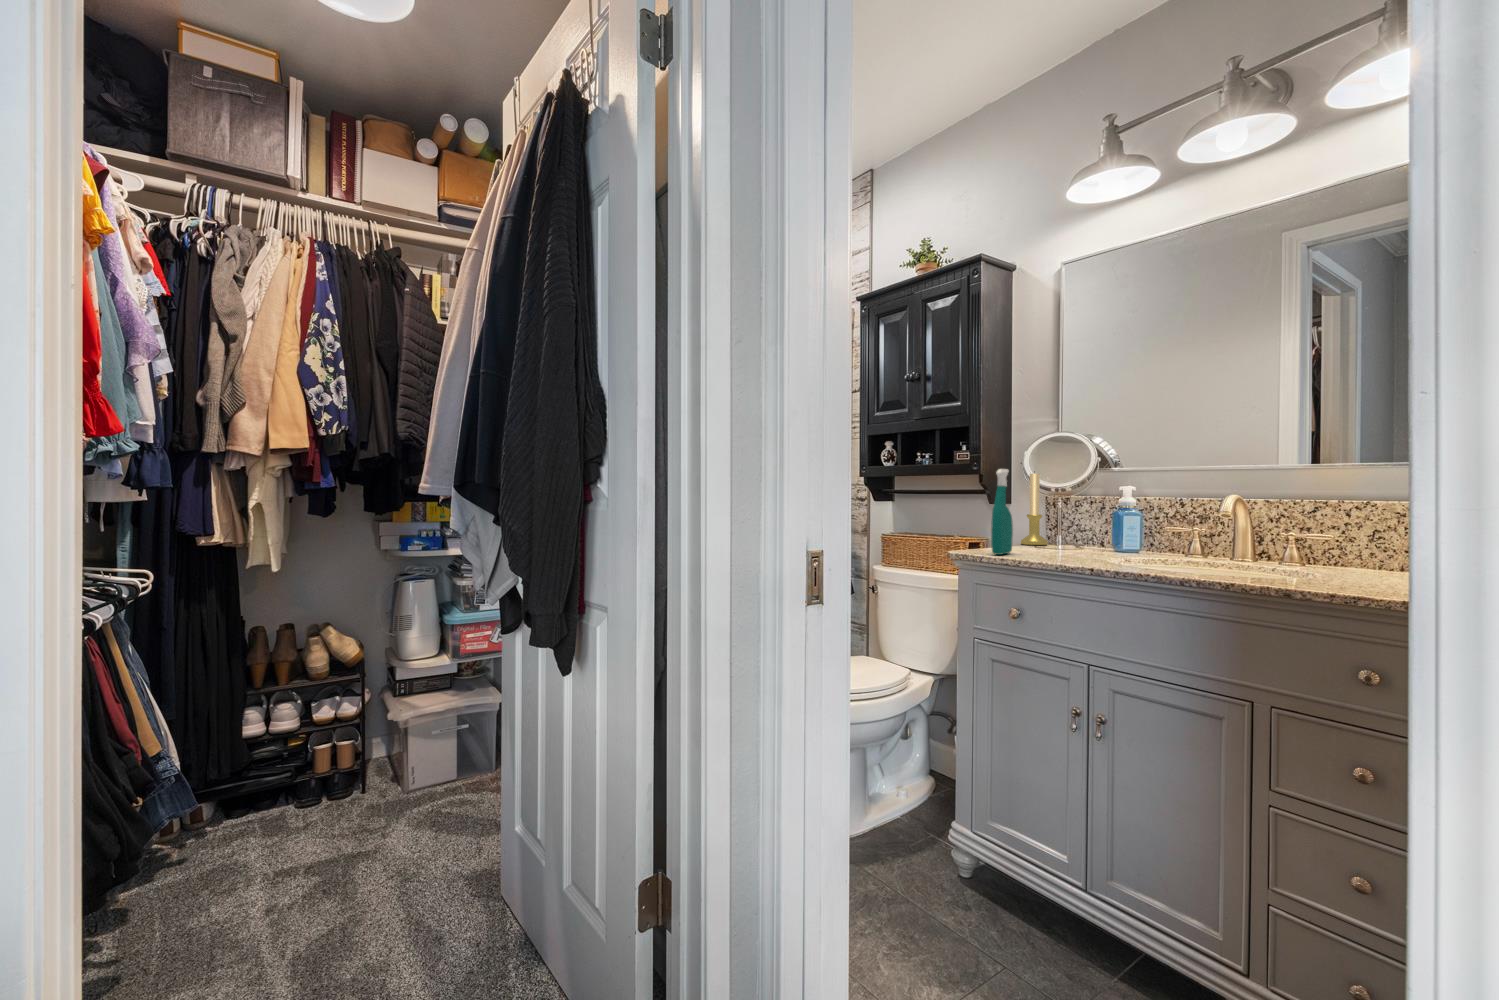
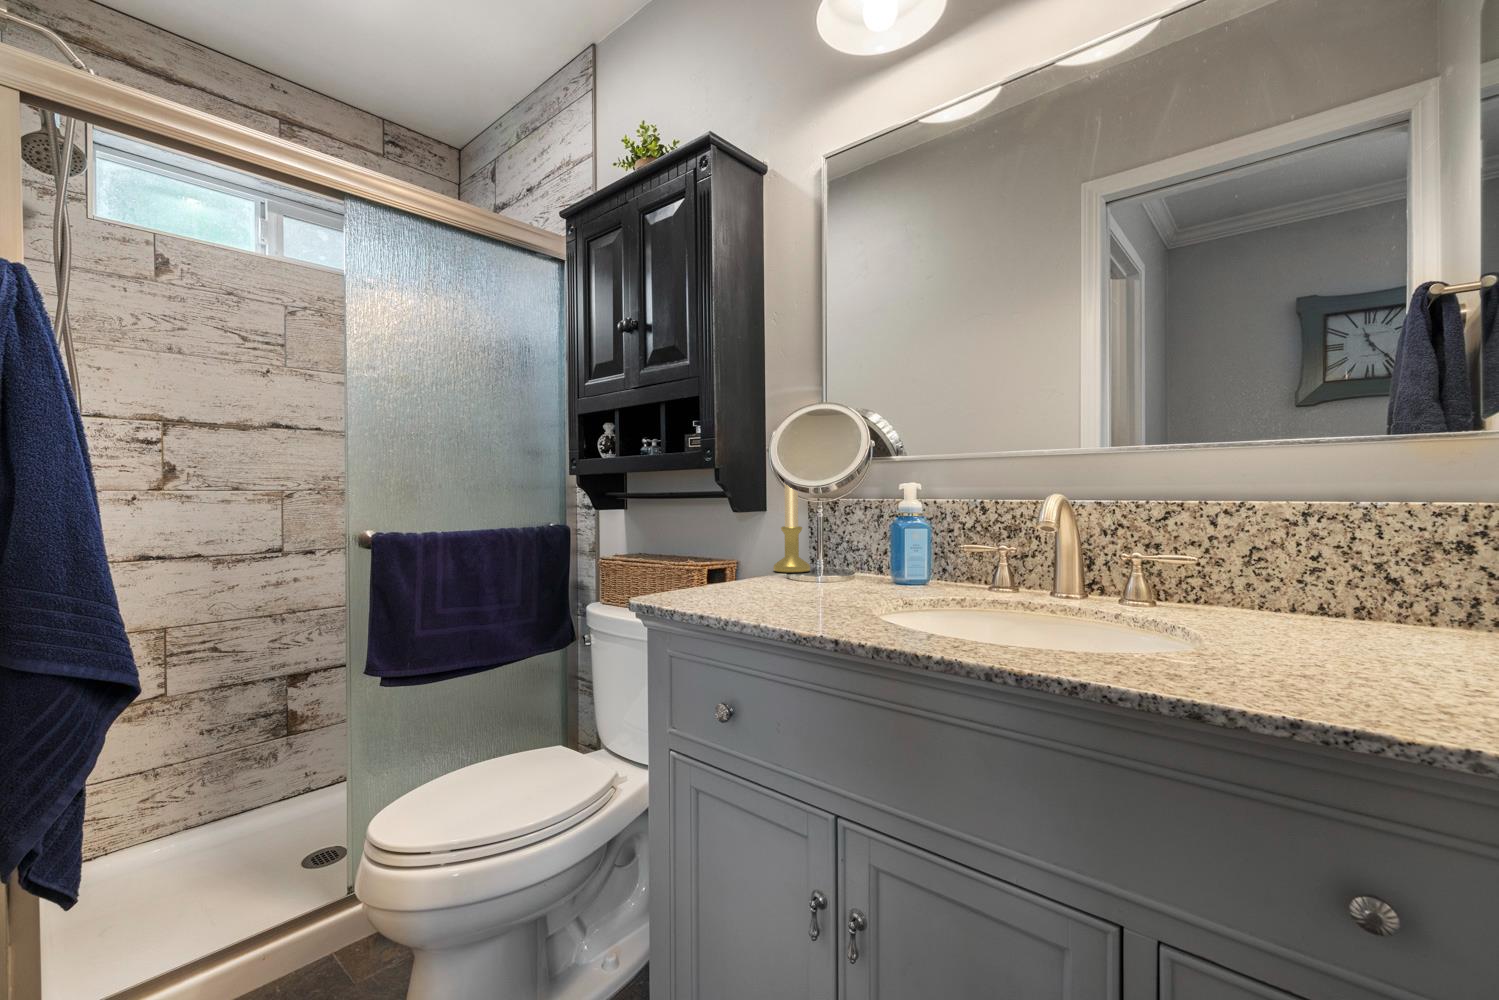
spray bottle: present [991,469,1013,555] -> none [695,453,736,599]

